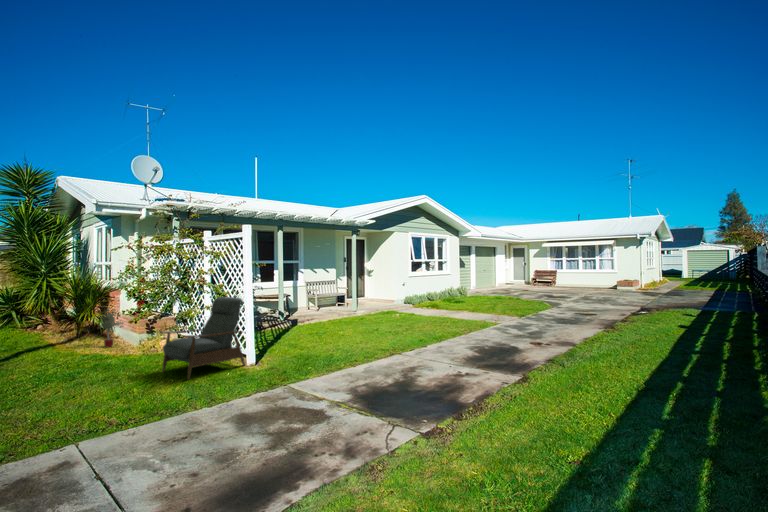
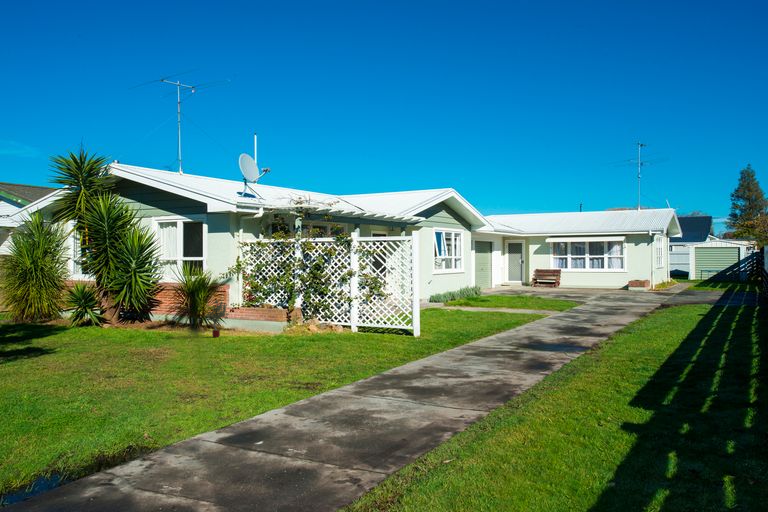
chair: present [160,297,245,380] -> none [326,286,385,348]

